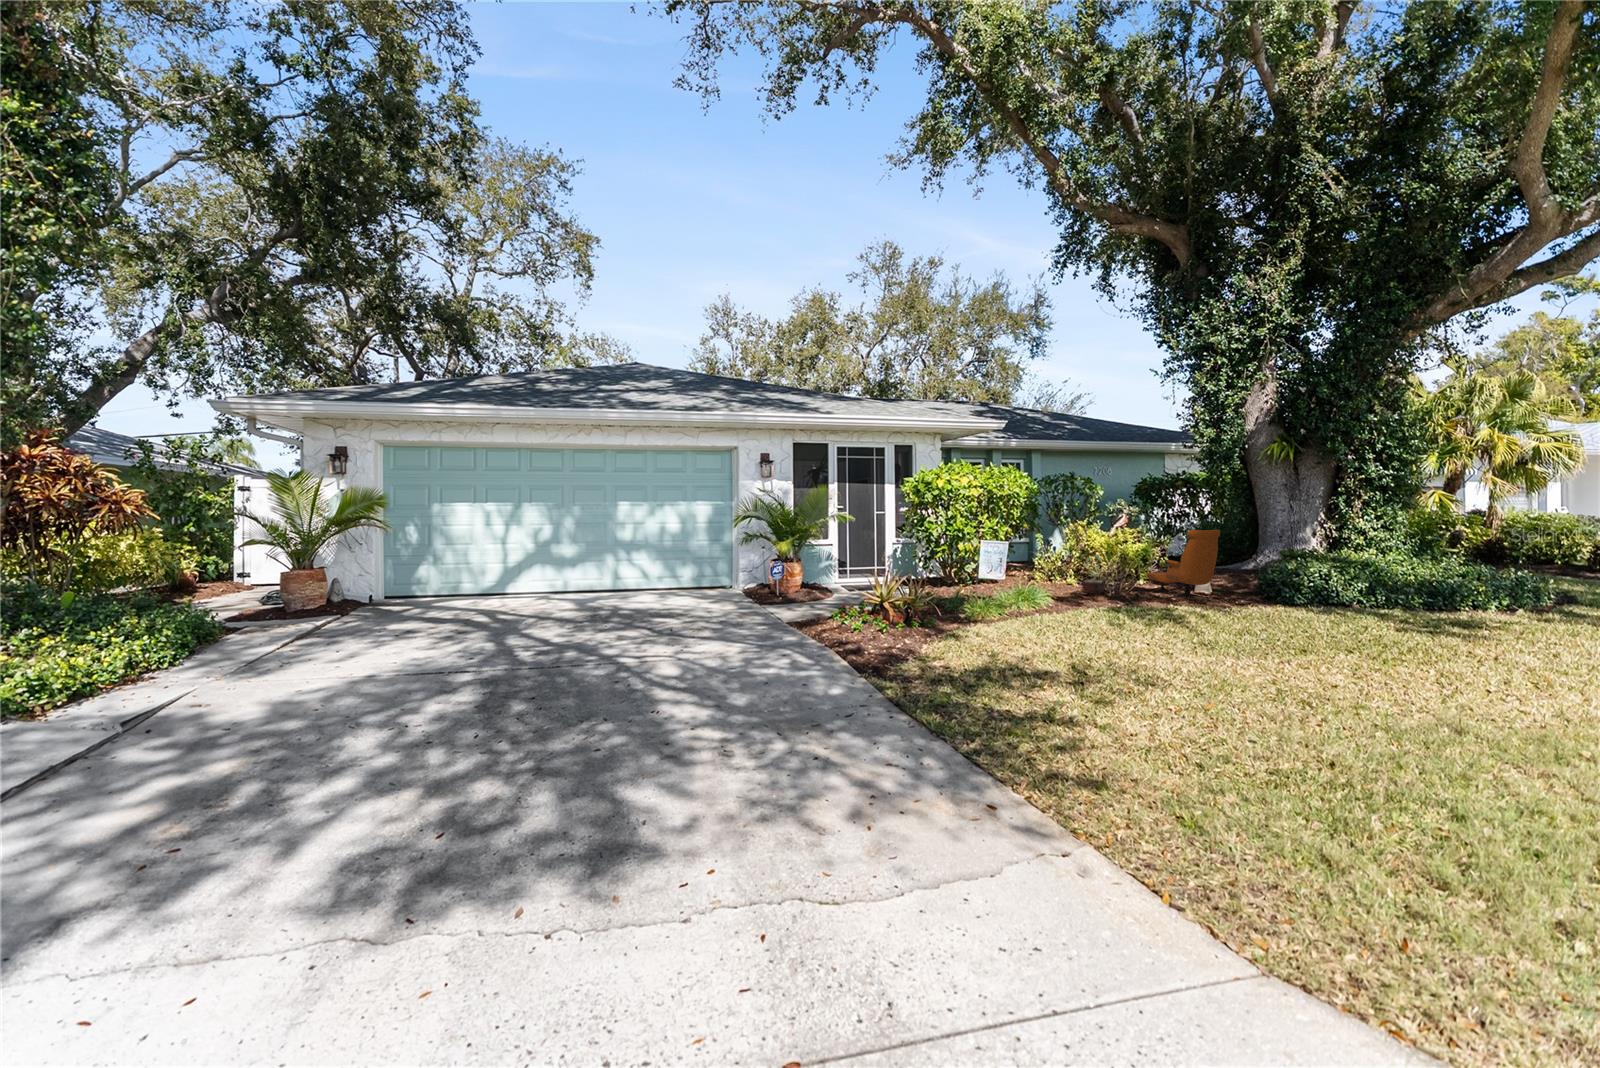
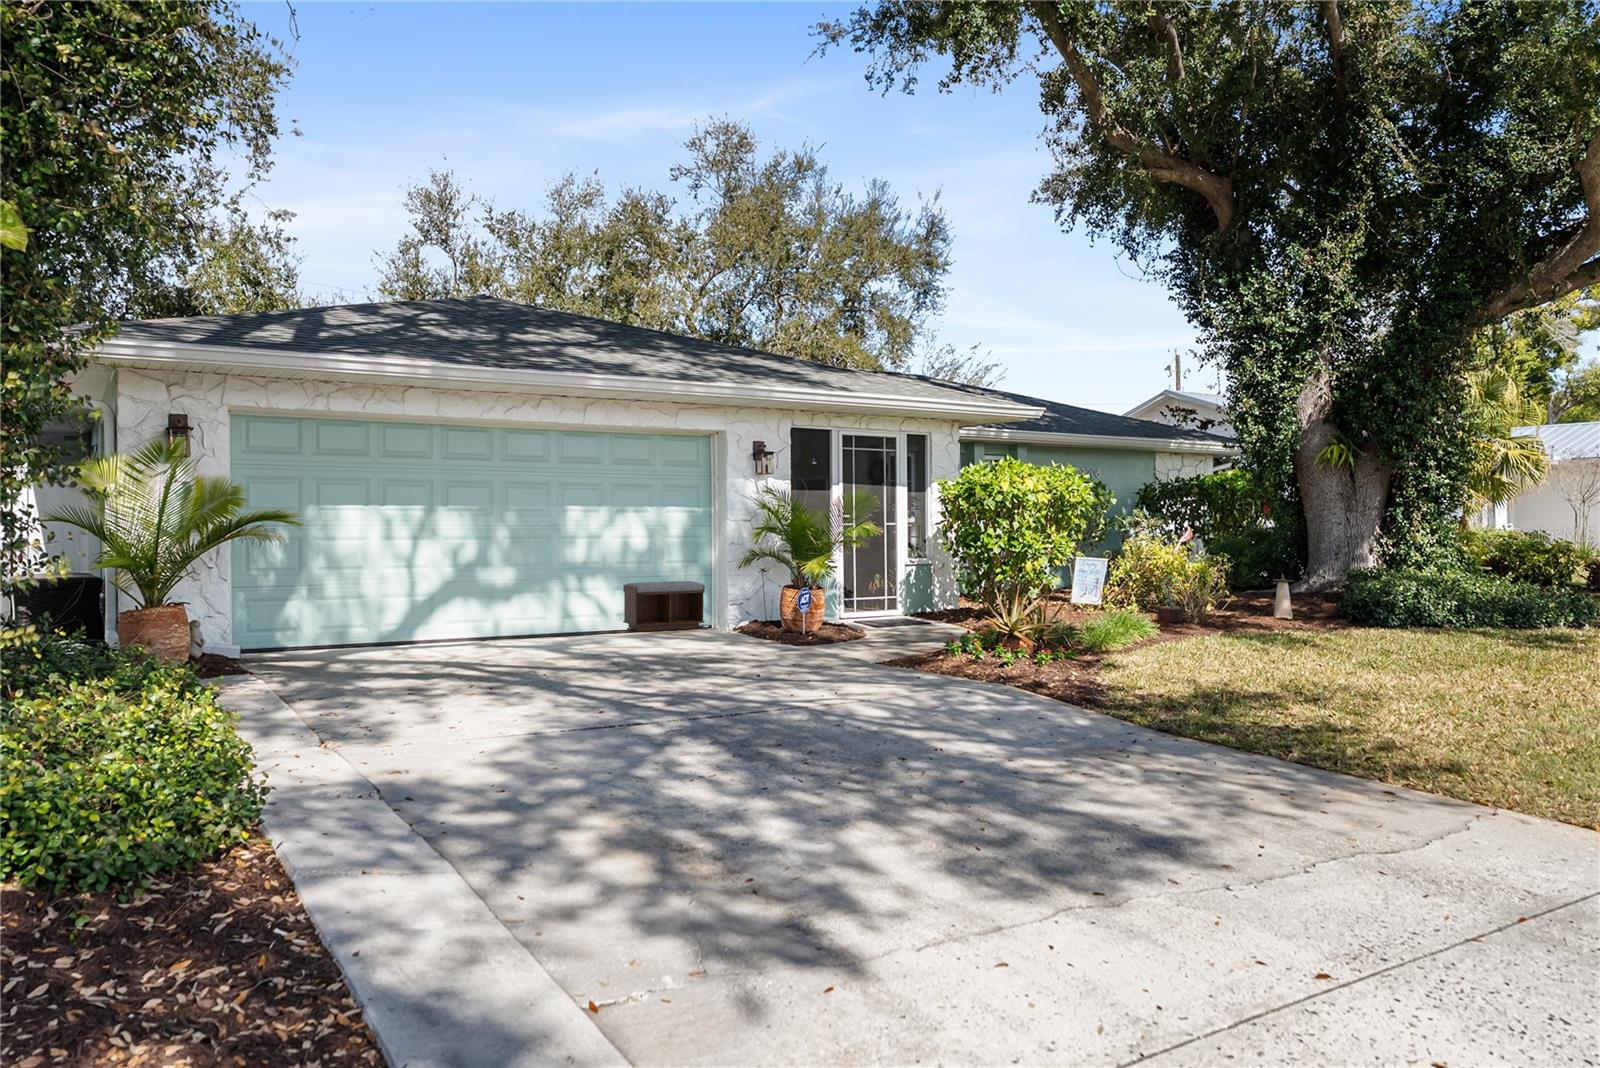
lounge chair: present [1147,530,1220,603] -> none [1224,543,1317,628]
bench: none [664,554,717,589] -> present [623,581,705,631]

